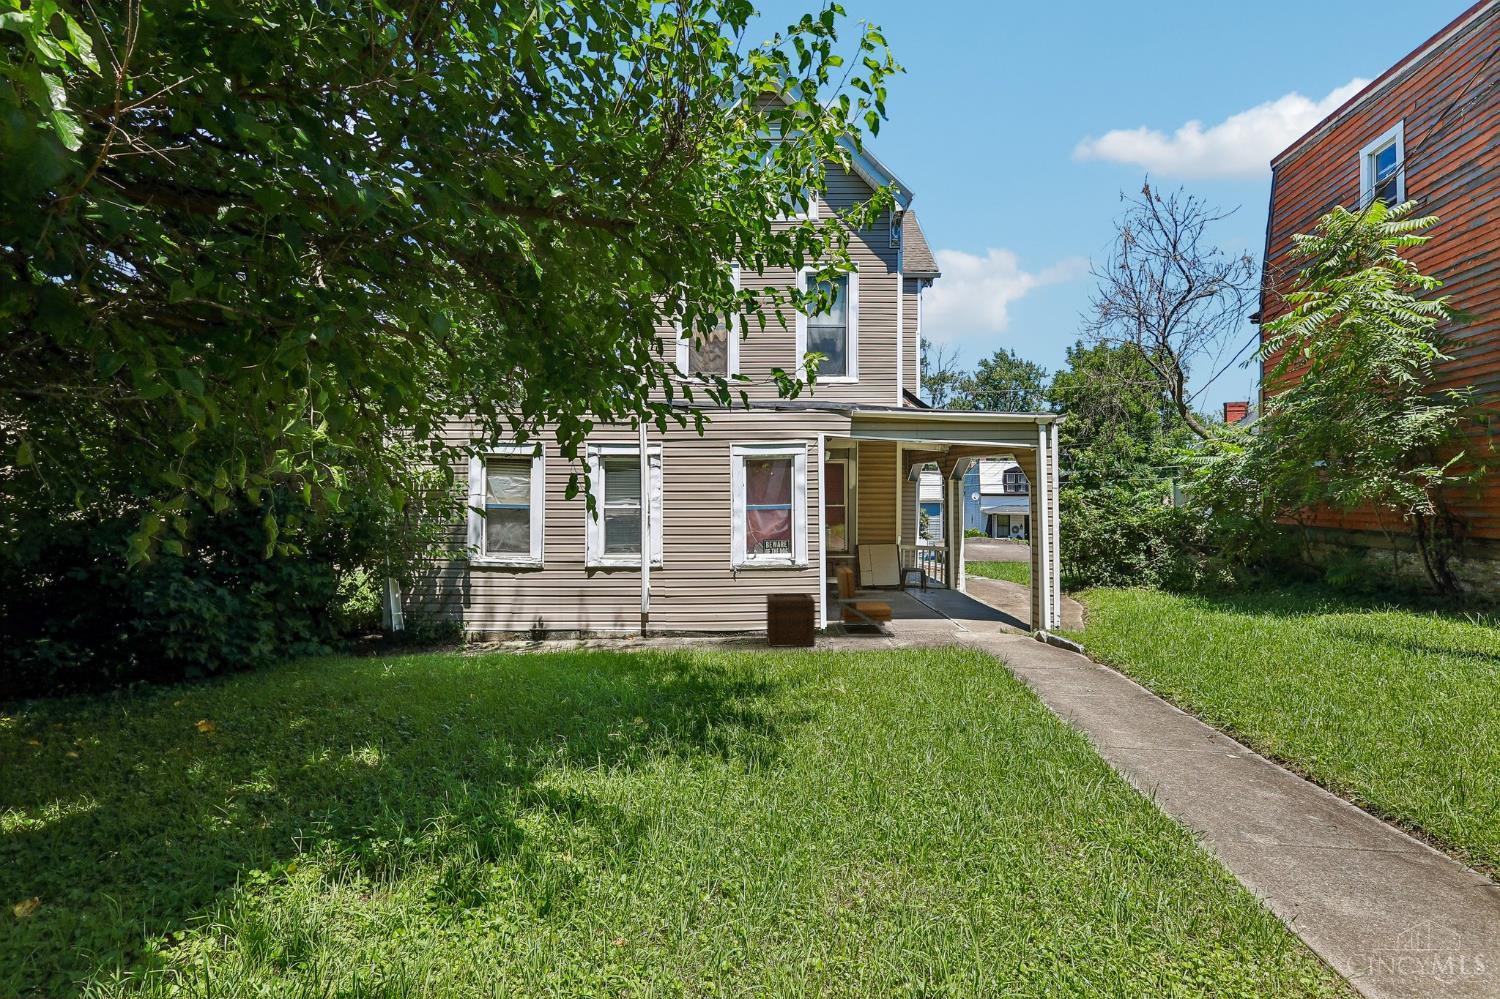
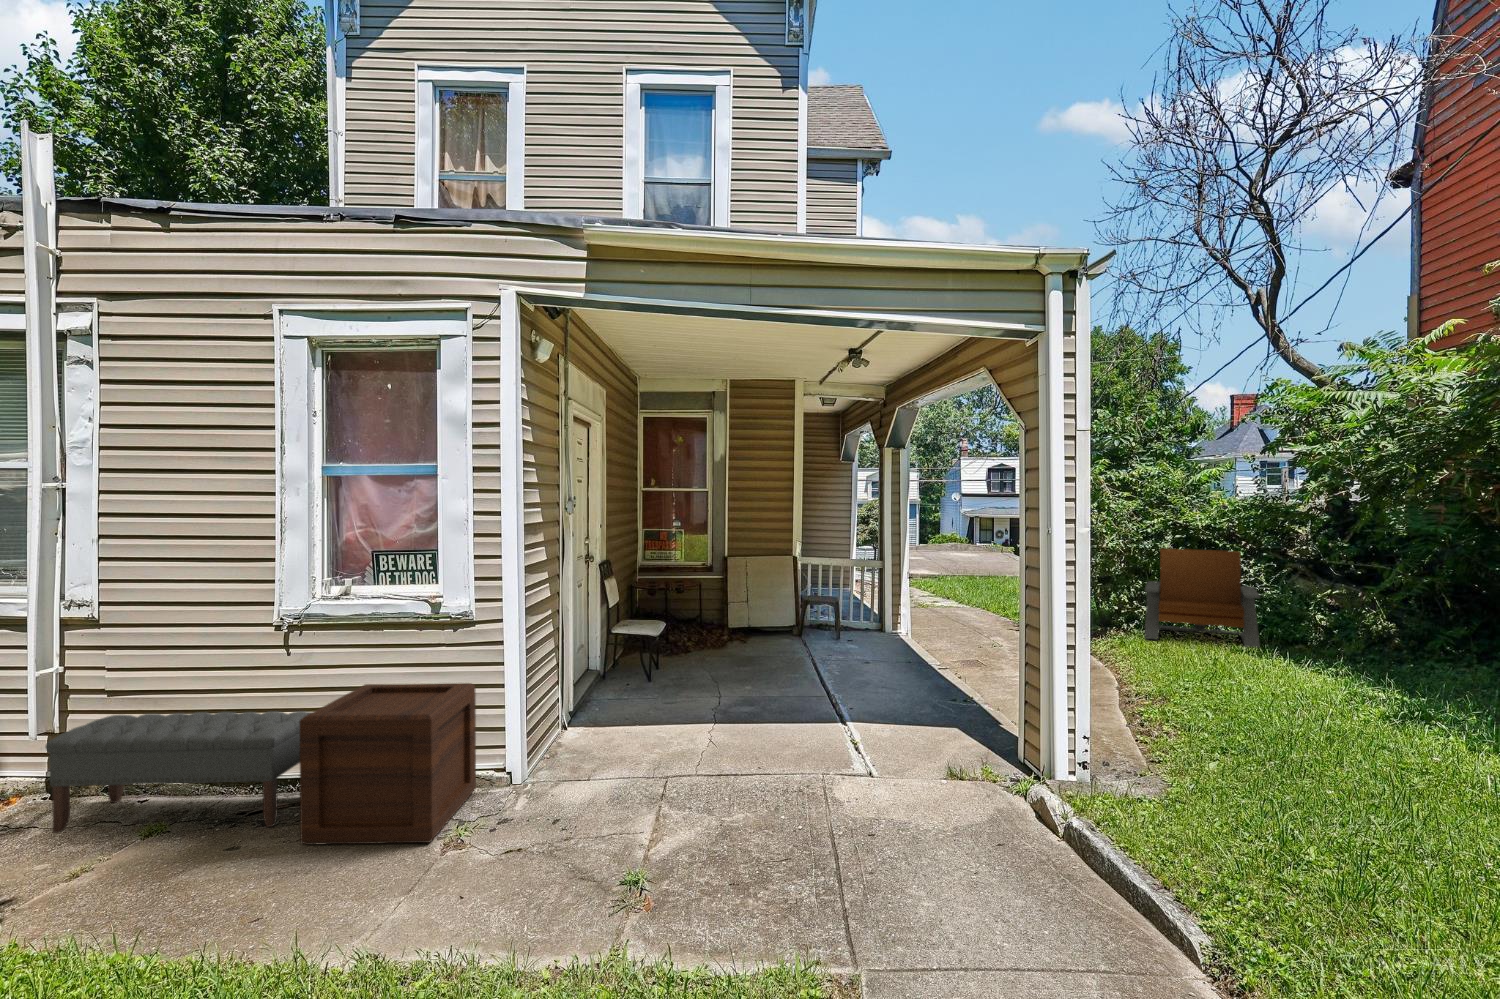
lounge chair: present [831,567,895,637] -> present [1145,549,1260,647]
bench: none [670,604,750,645] -> present [46,711,311,833]

